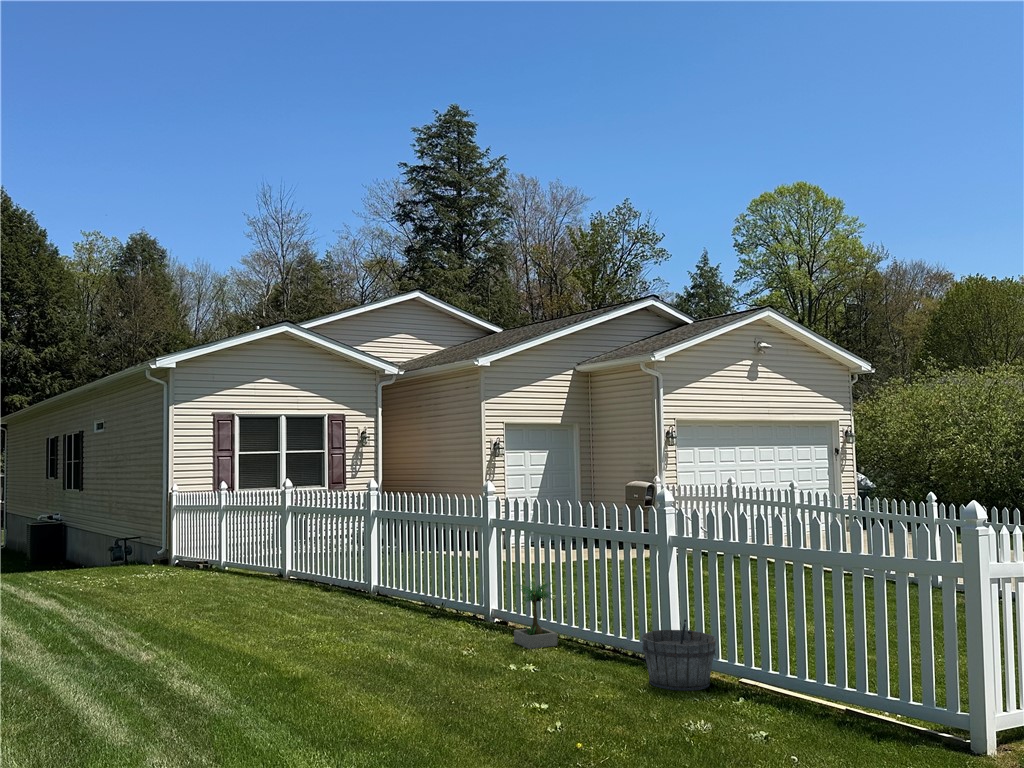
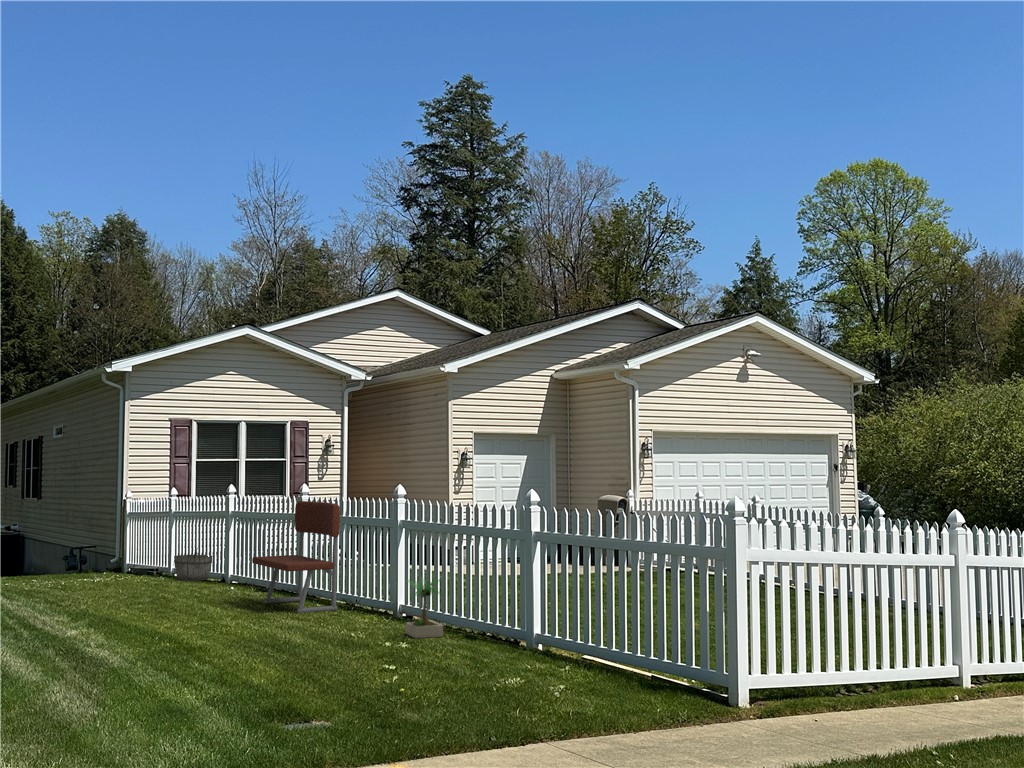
bench: none [325,496,421,616] -> present [252,501,340,613]
wooden bucket: present [642,620,716,691] -> present [174,548,213,581]

